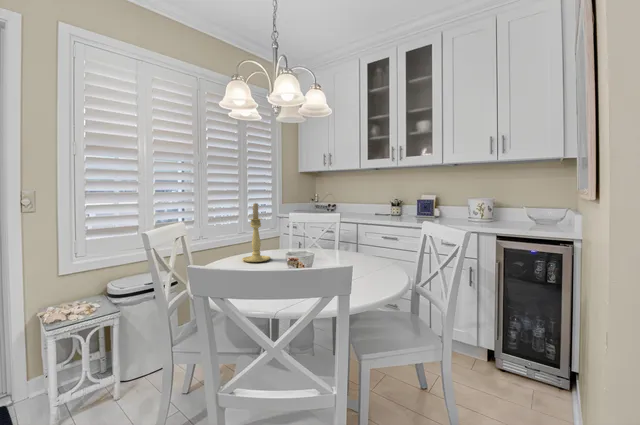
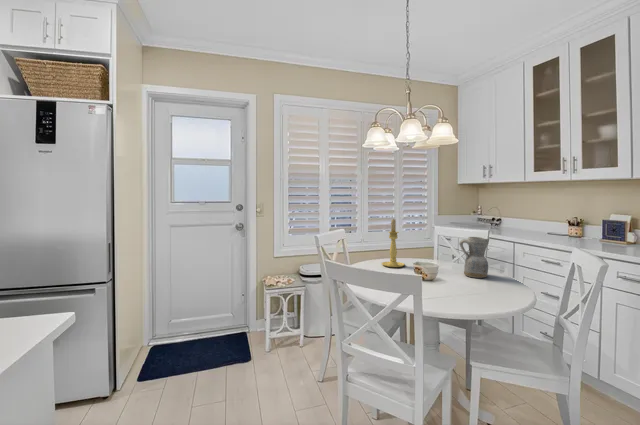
ceramic pitcher: none [331,219,359,261] -> present [459,237,489,278]

